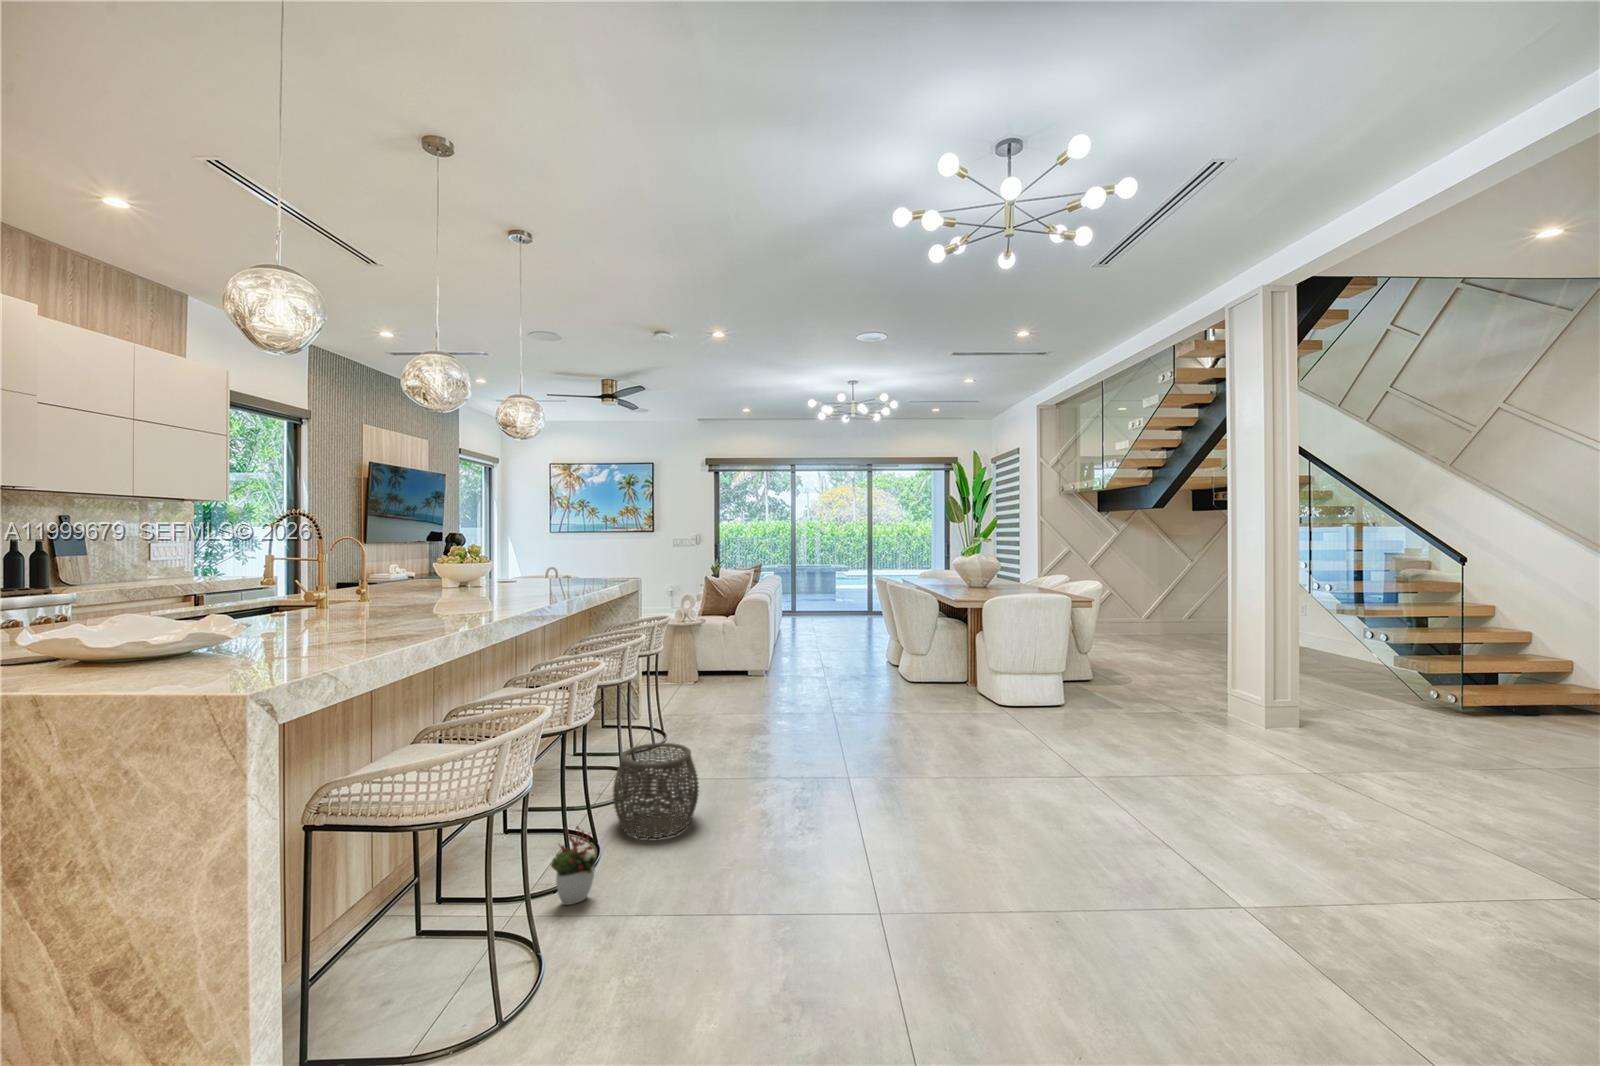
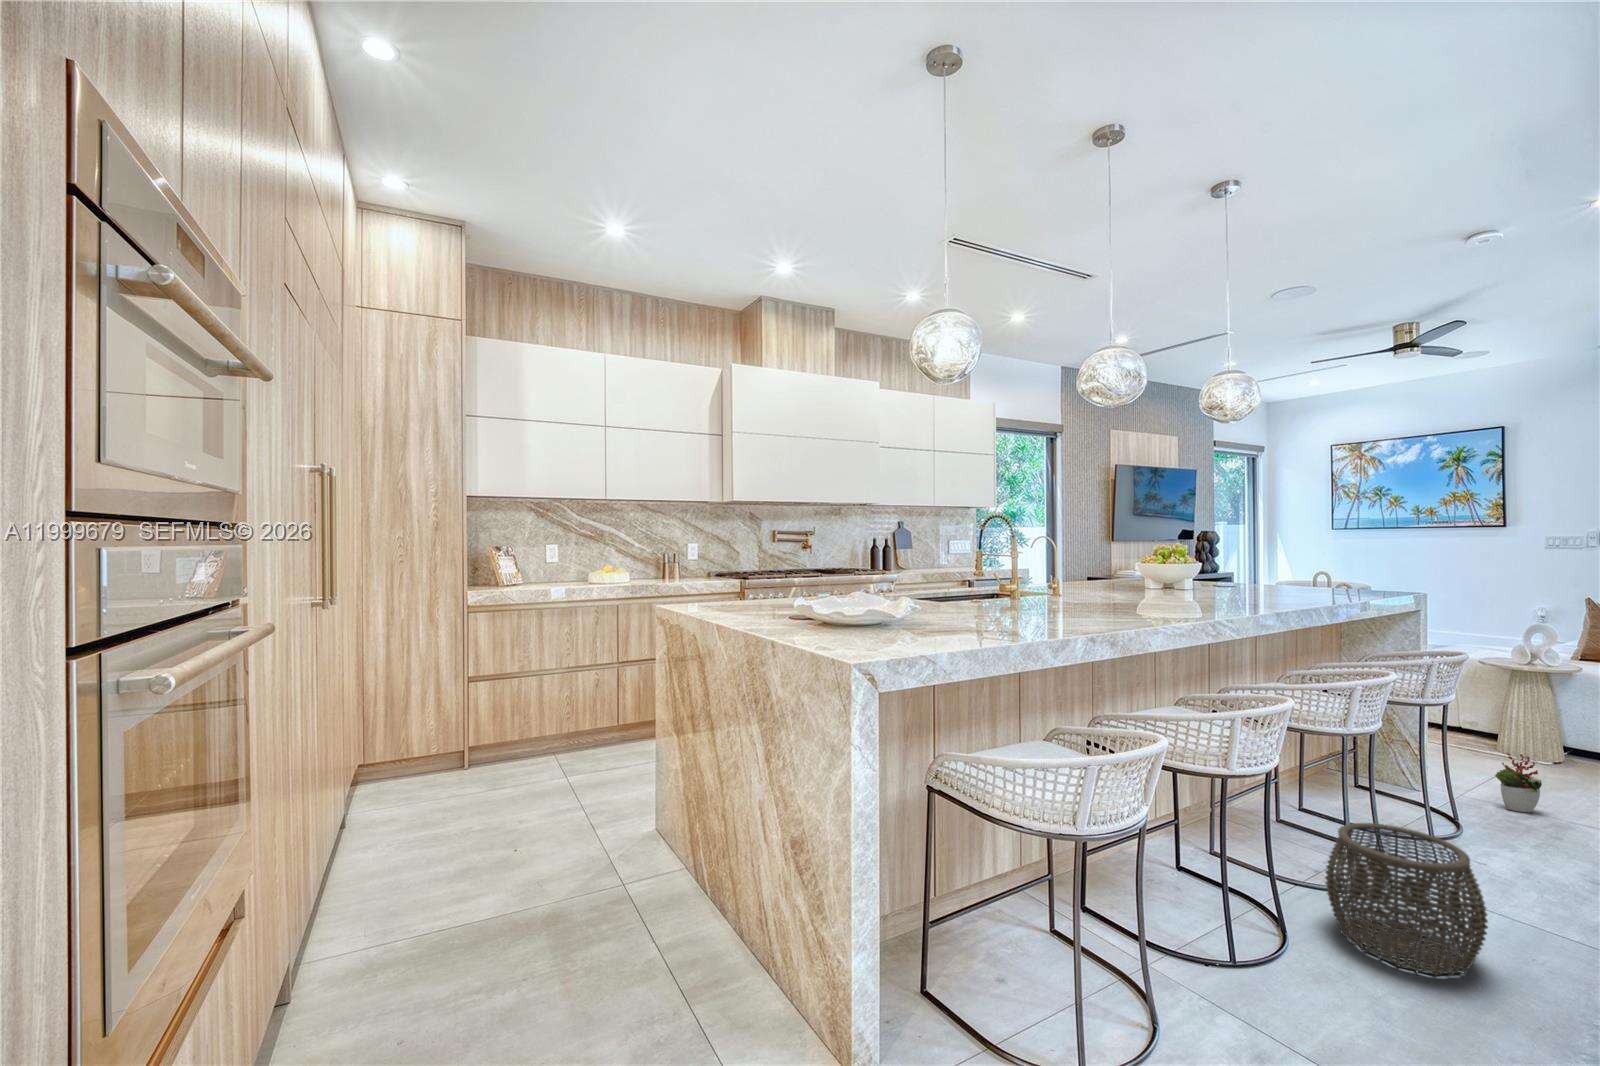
decorative plant: present [551,826,596,905] -> present [1495,753,1542,812]

